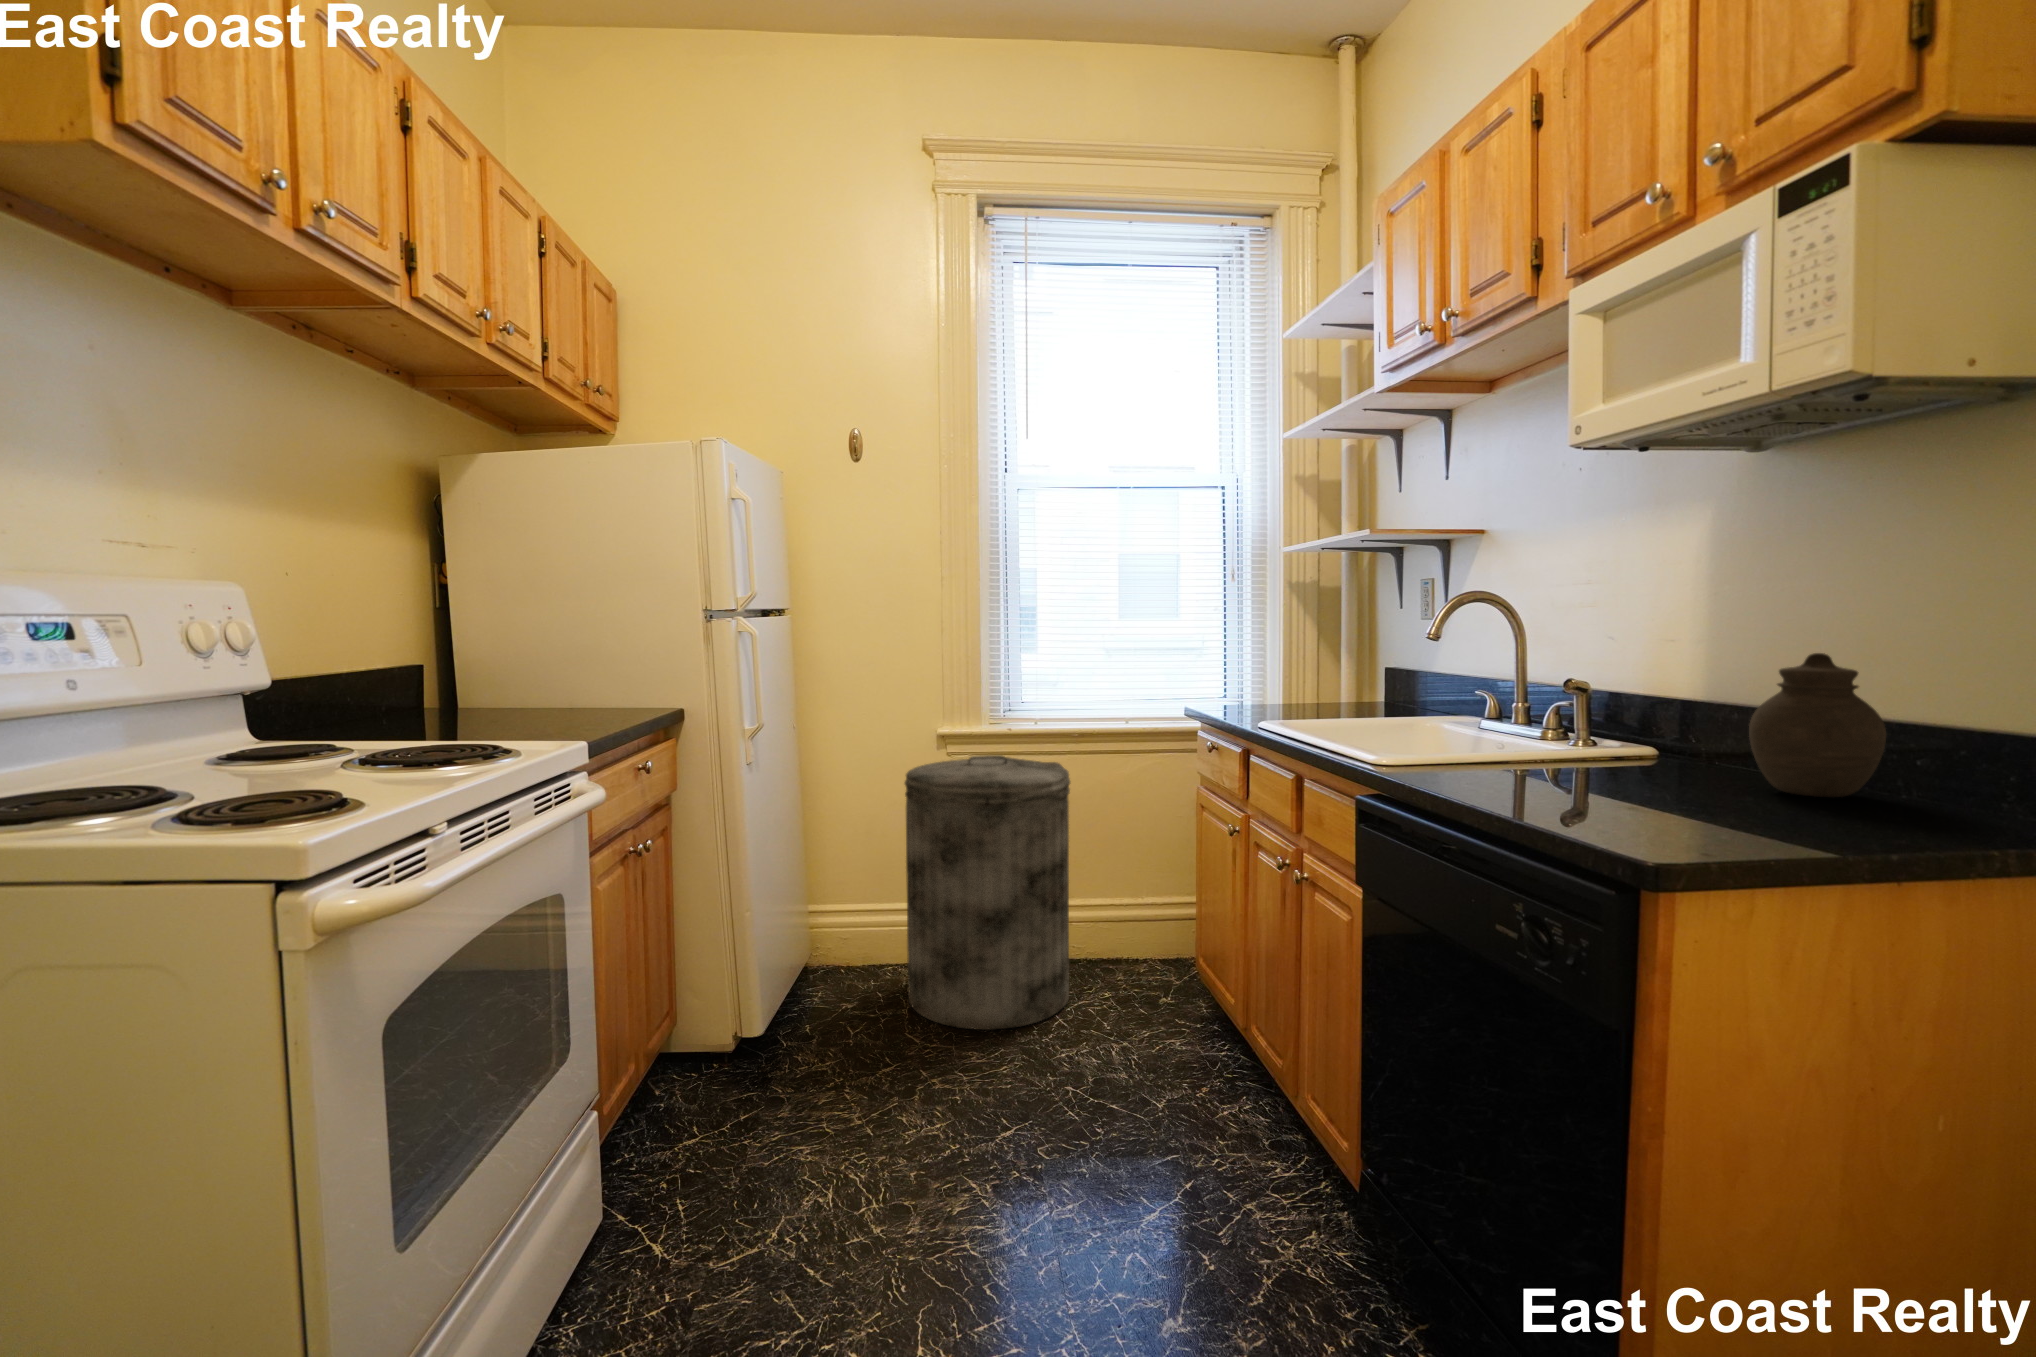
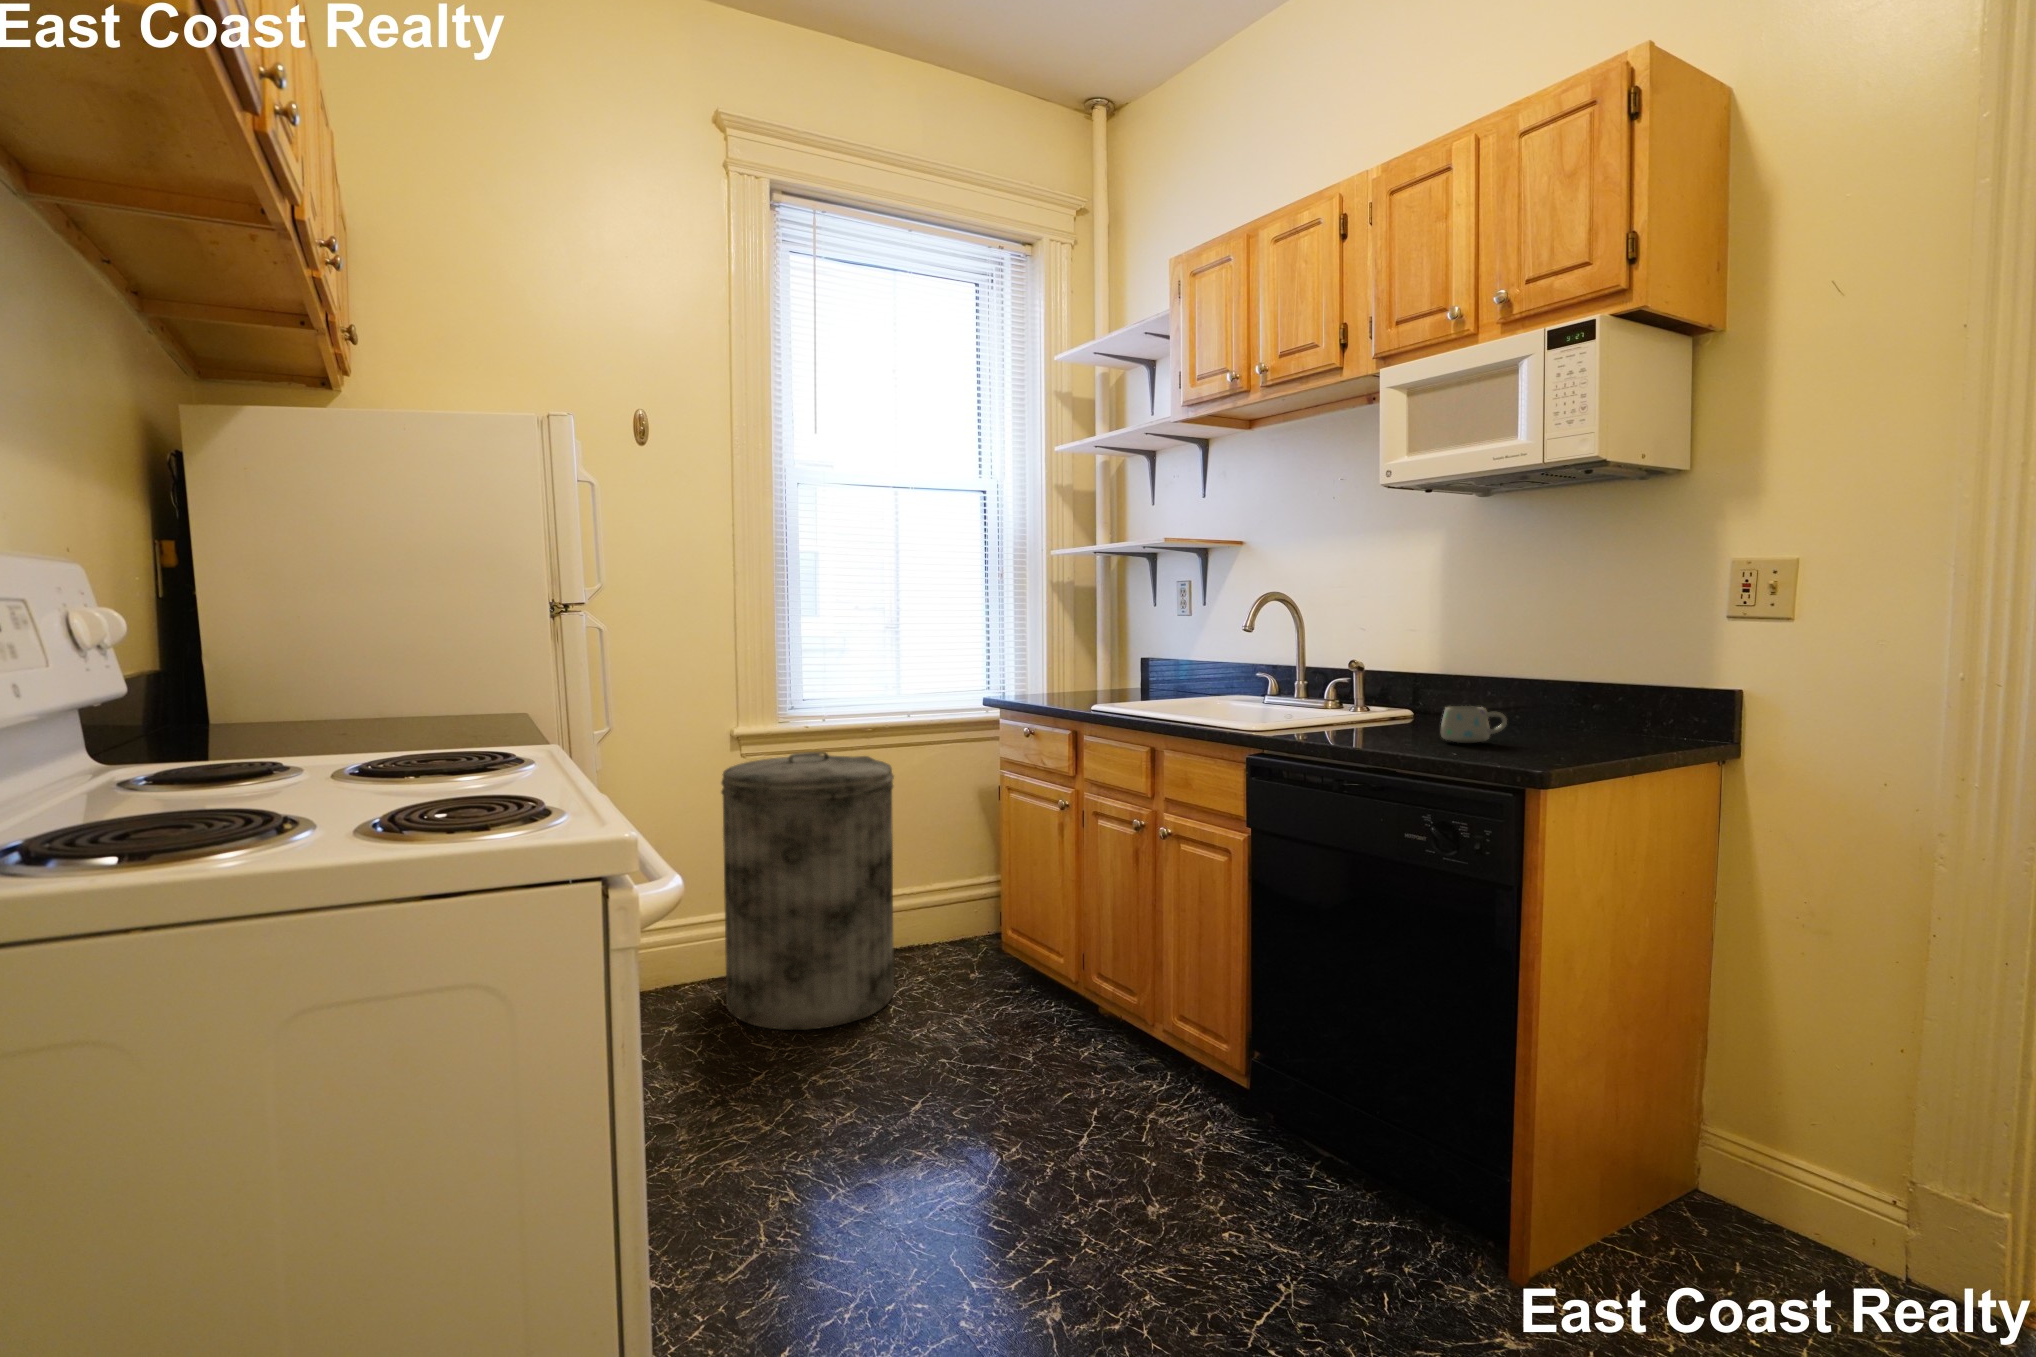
jar: present [1749,653,1886,797] -> none [1510,639,1588,734]
mug: none [1594,747,1697,802] -> present [1441,706,1507,743]

